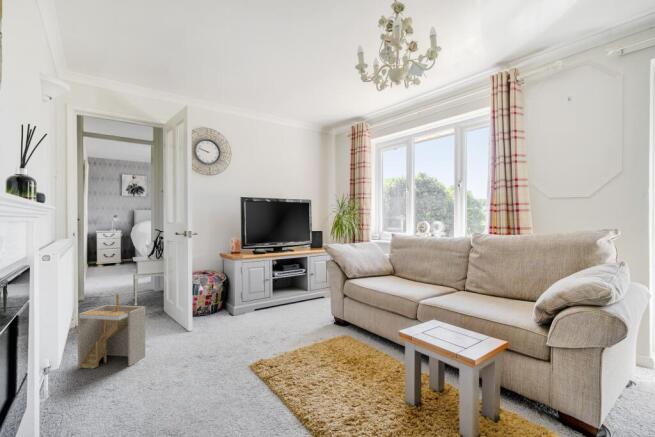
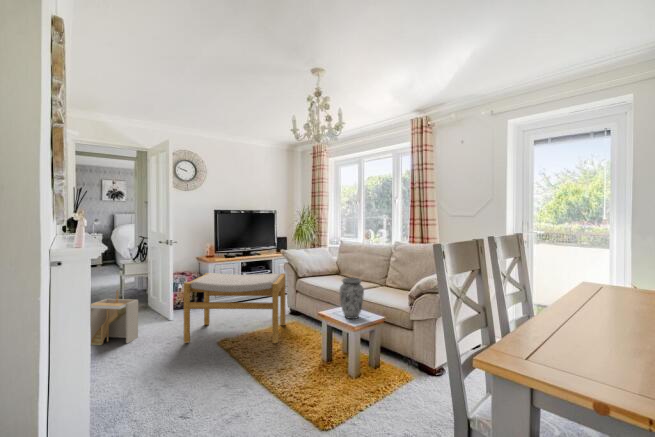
footstool: none [204,272,334,370] -> present [184,273,286,343]
vase: none [437,280,477,344] -> present [339,278,364,319]

